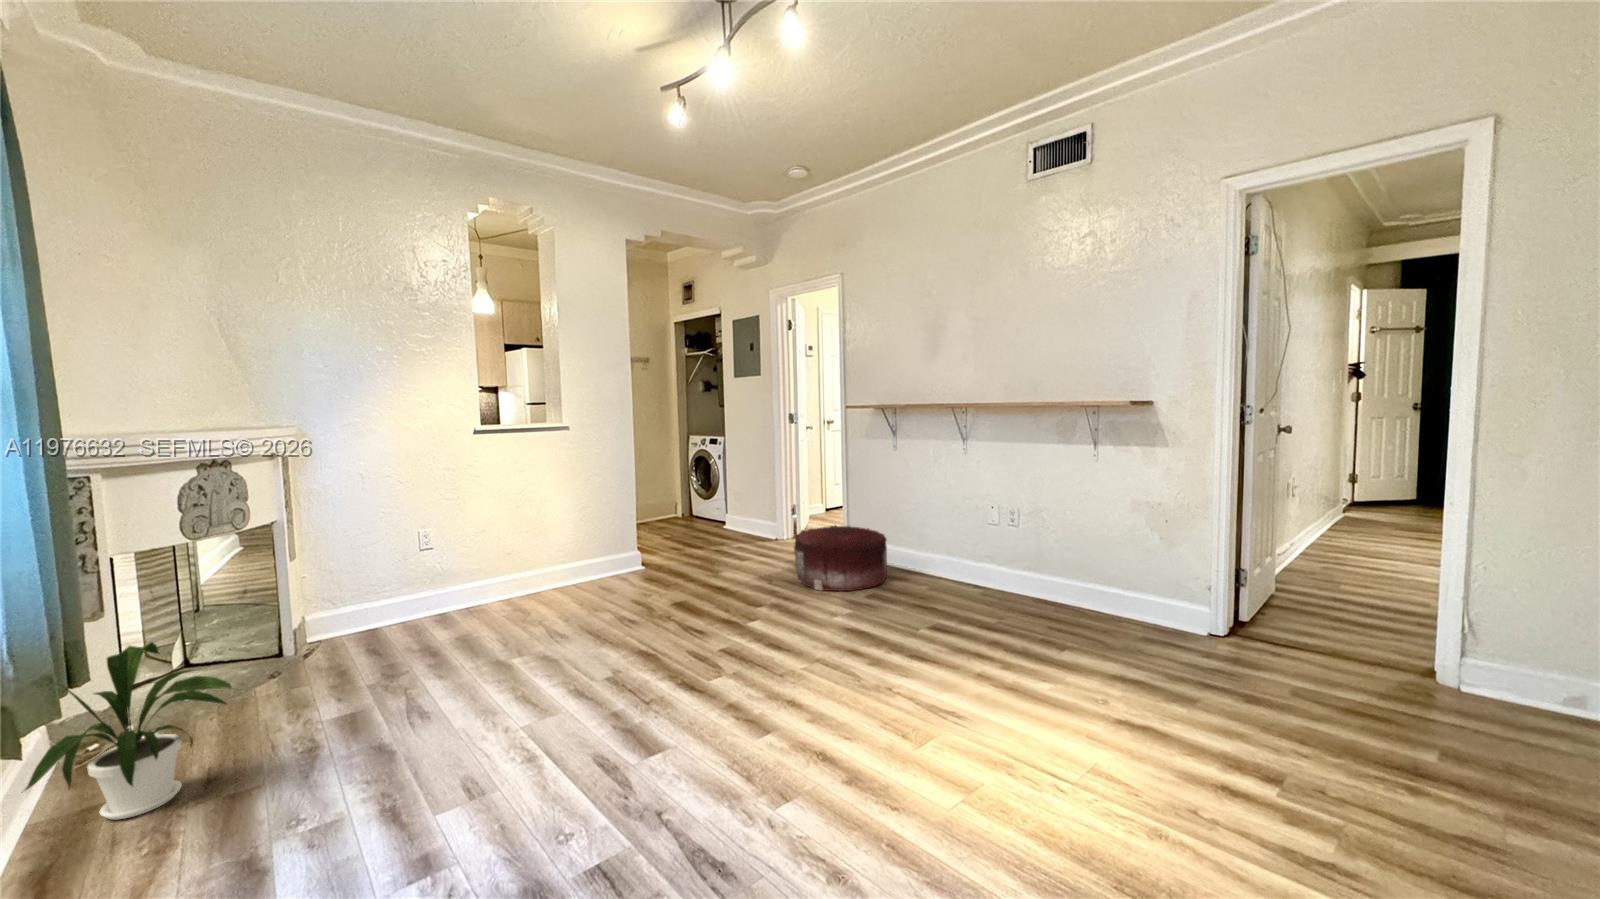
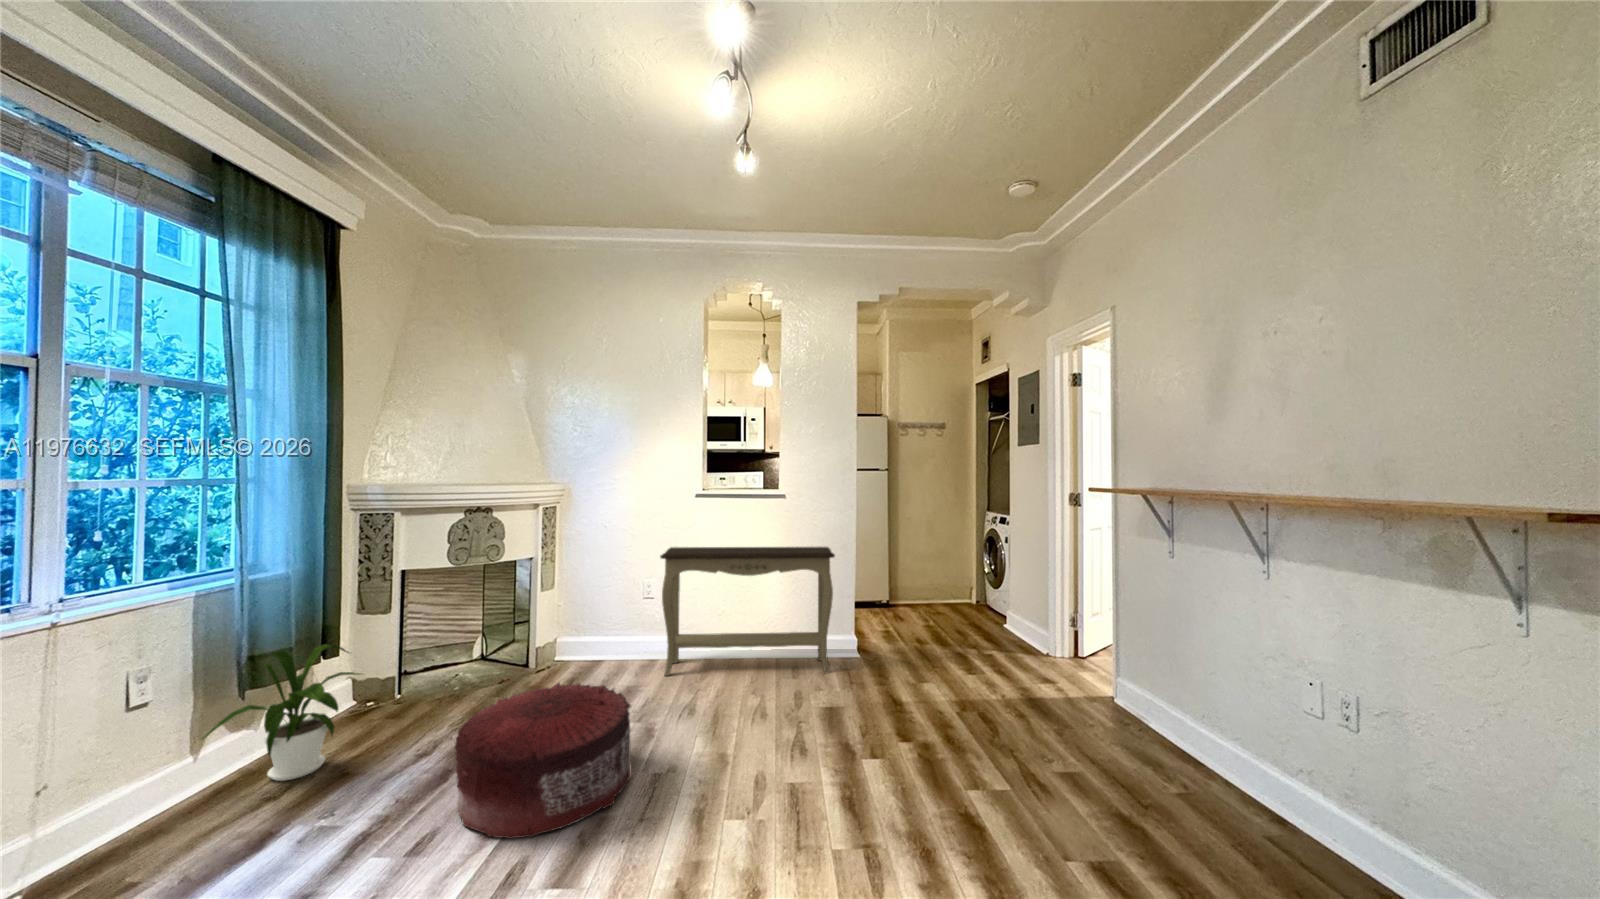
console table: none [448,472,635,620] -> present [660,547,835,676]
pouf: present [794,525,887,591] -> present [455,683,632,839]

